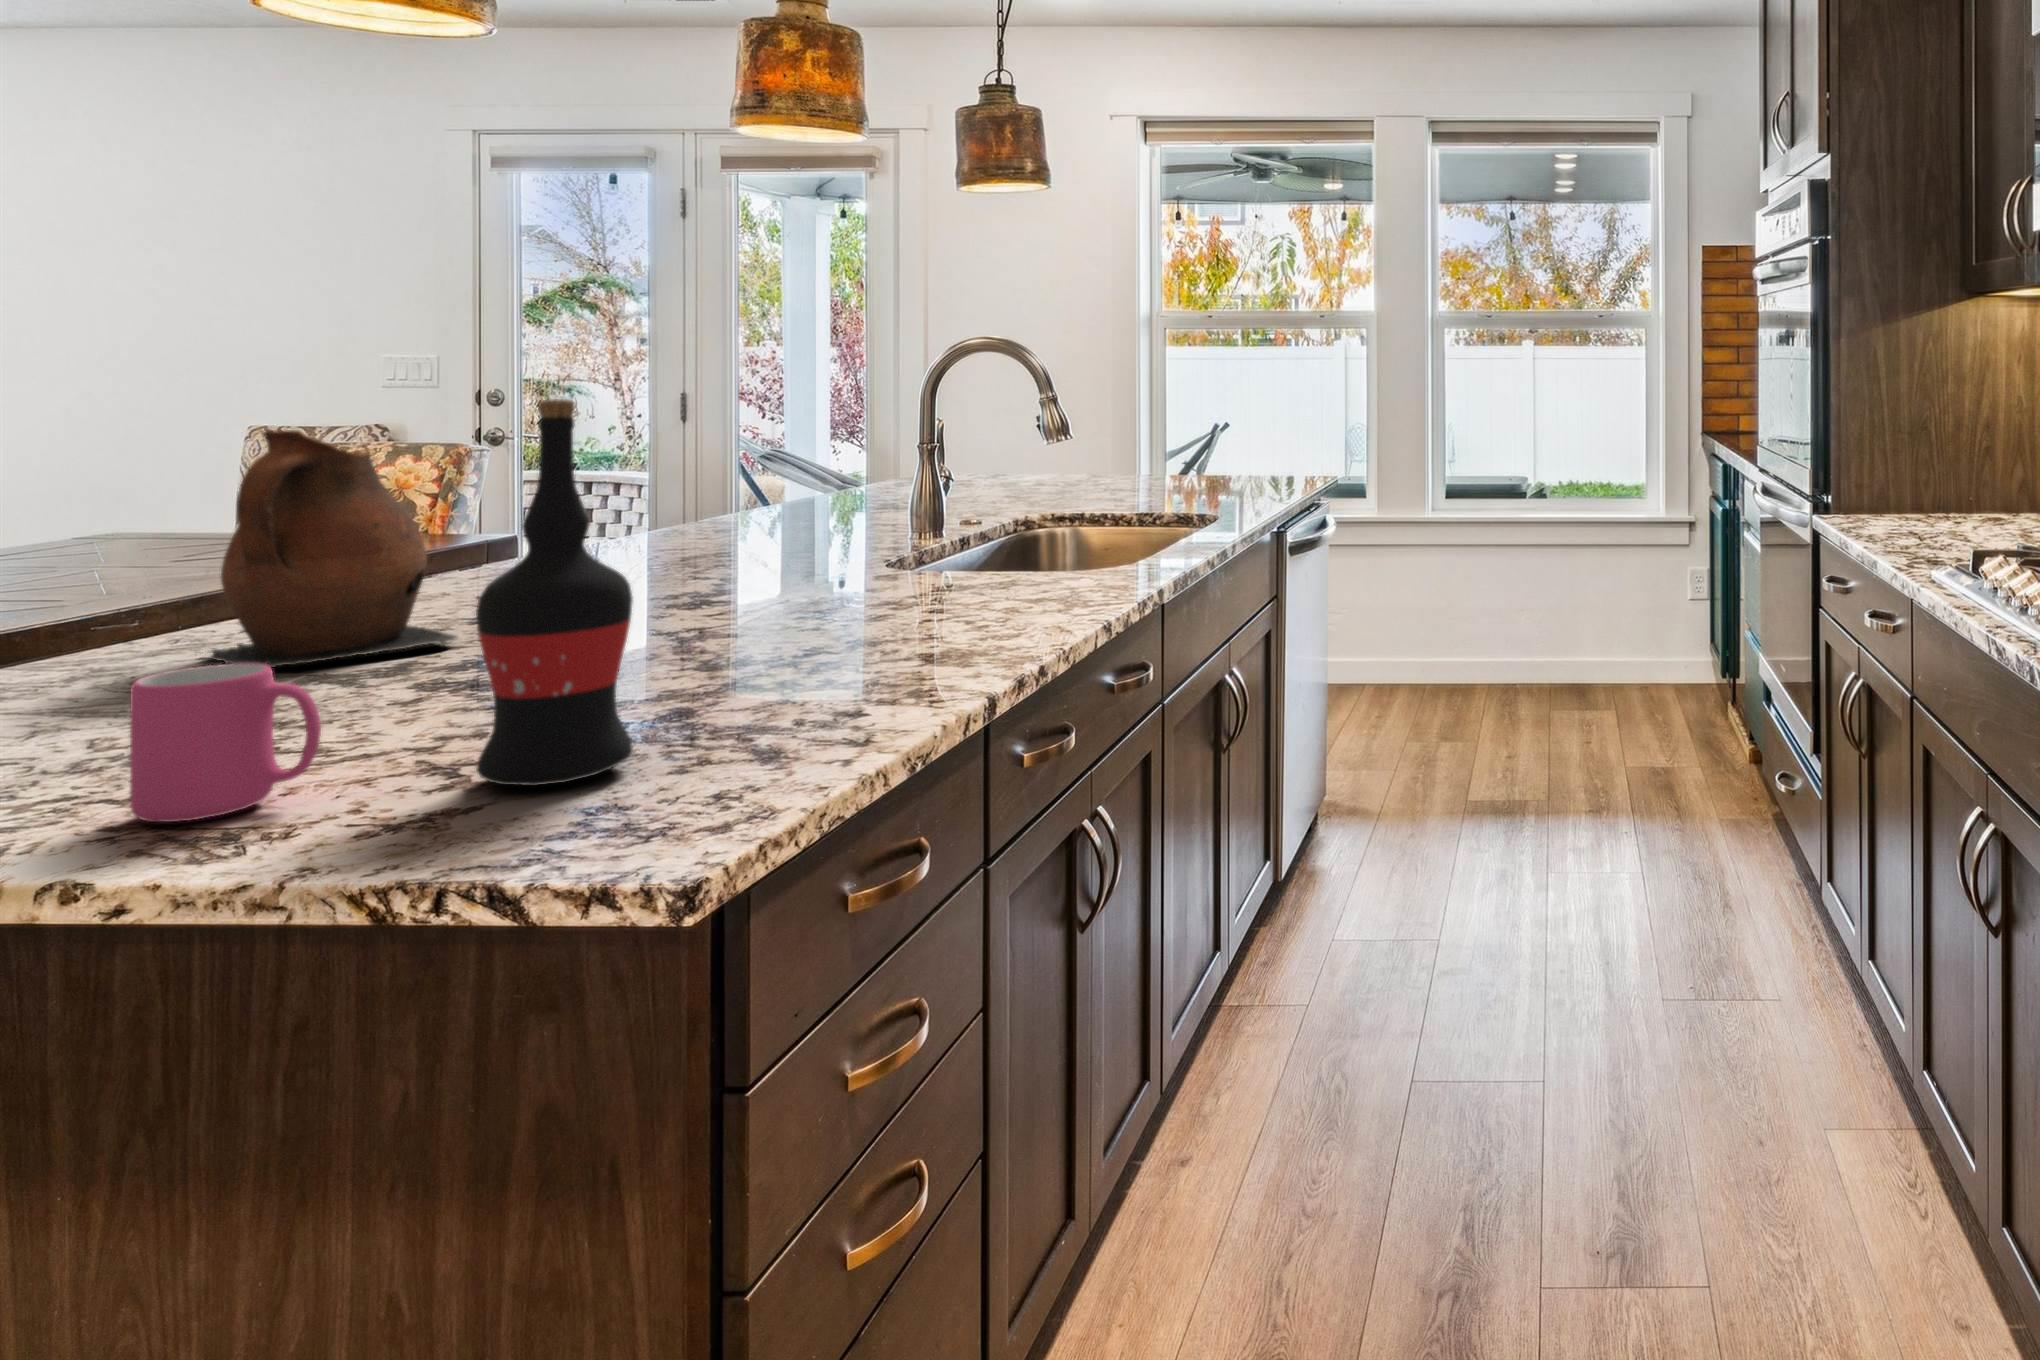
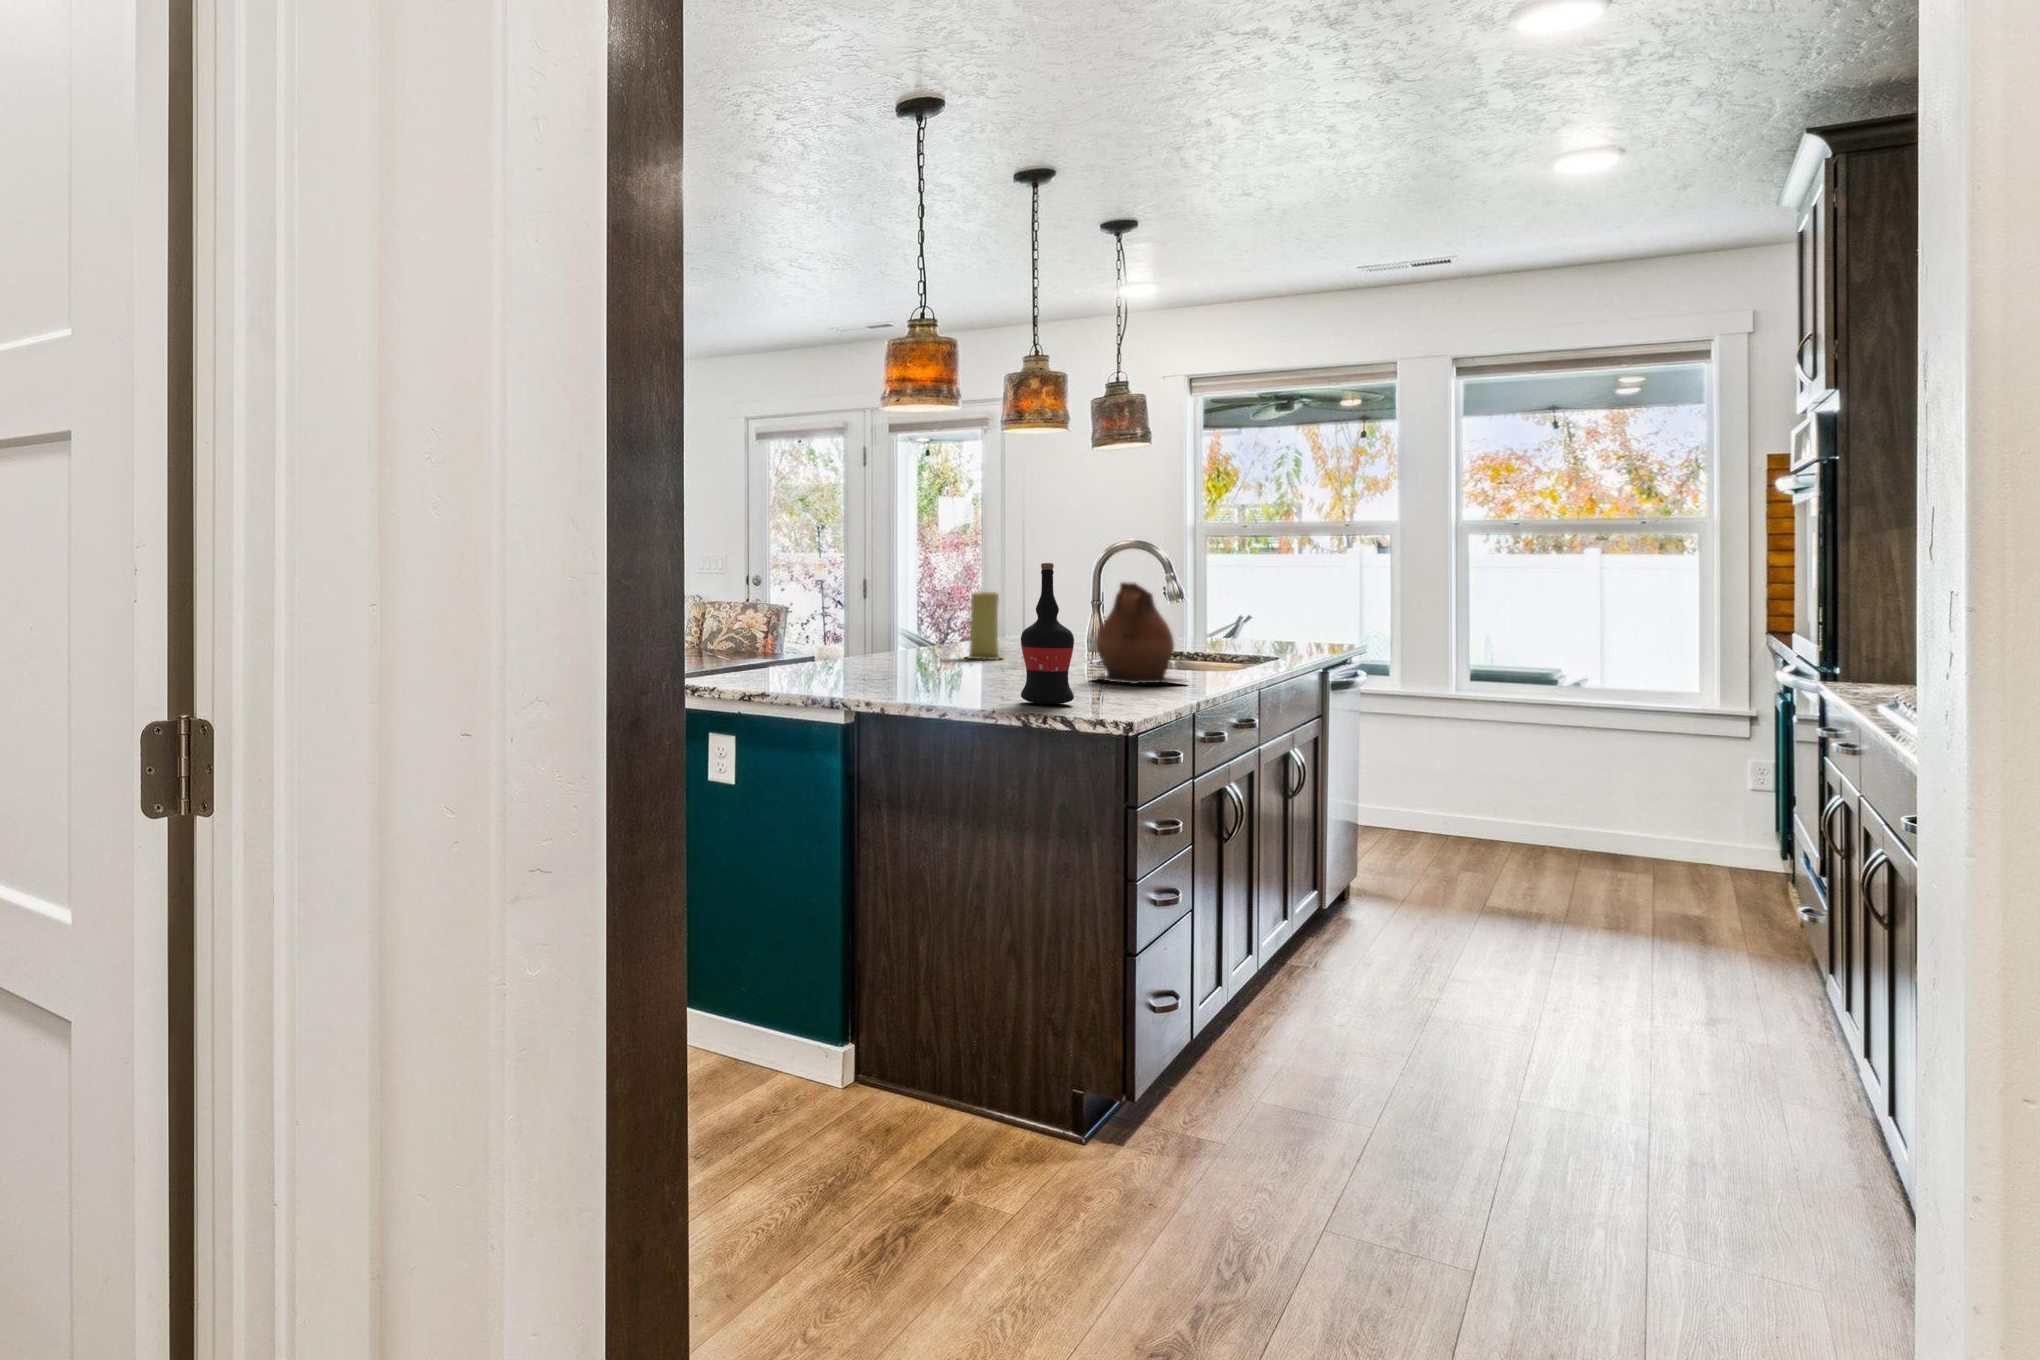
ceramic pitcher: present [211,430,457,667] -> present [1094,582,1189,684]
candle: none [651,435,736,570] -> present [967,592,1000,660]
mug: present [130,663,321,822] -> none [921,652,974,701]

